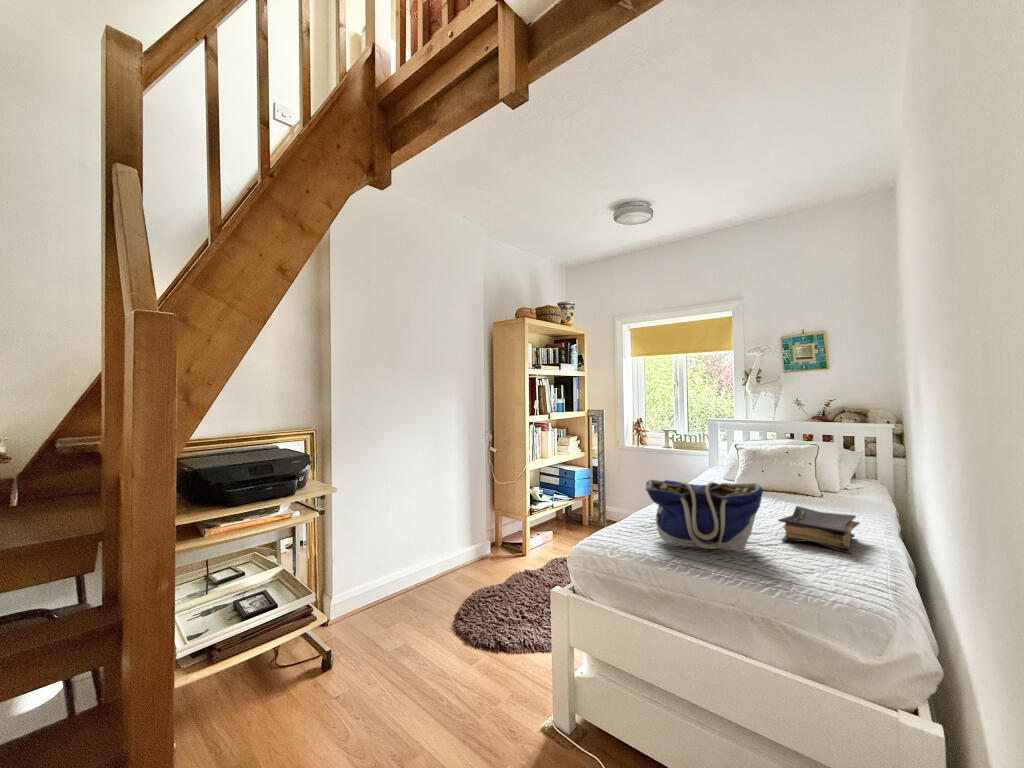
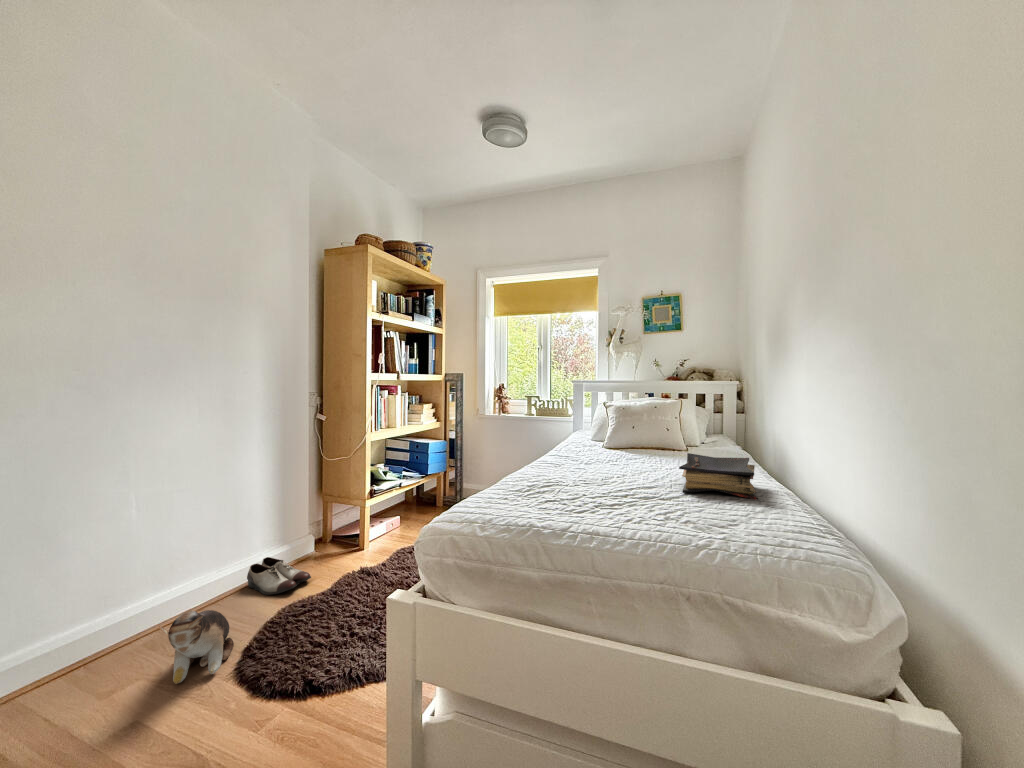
tote bag: present [645,480,763,550] -> none [526,417,677,509]
shoe: none [448,554,490,582] -> present [247,557,311,595]
plush toy: none [412,583,448,630] -> present [159,610,234,684]

